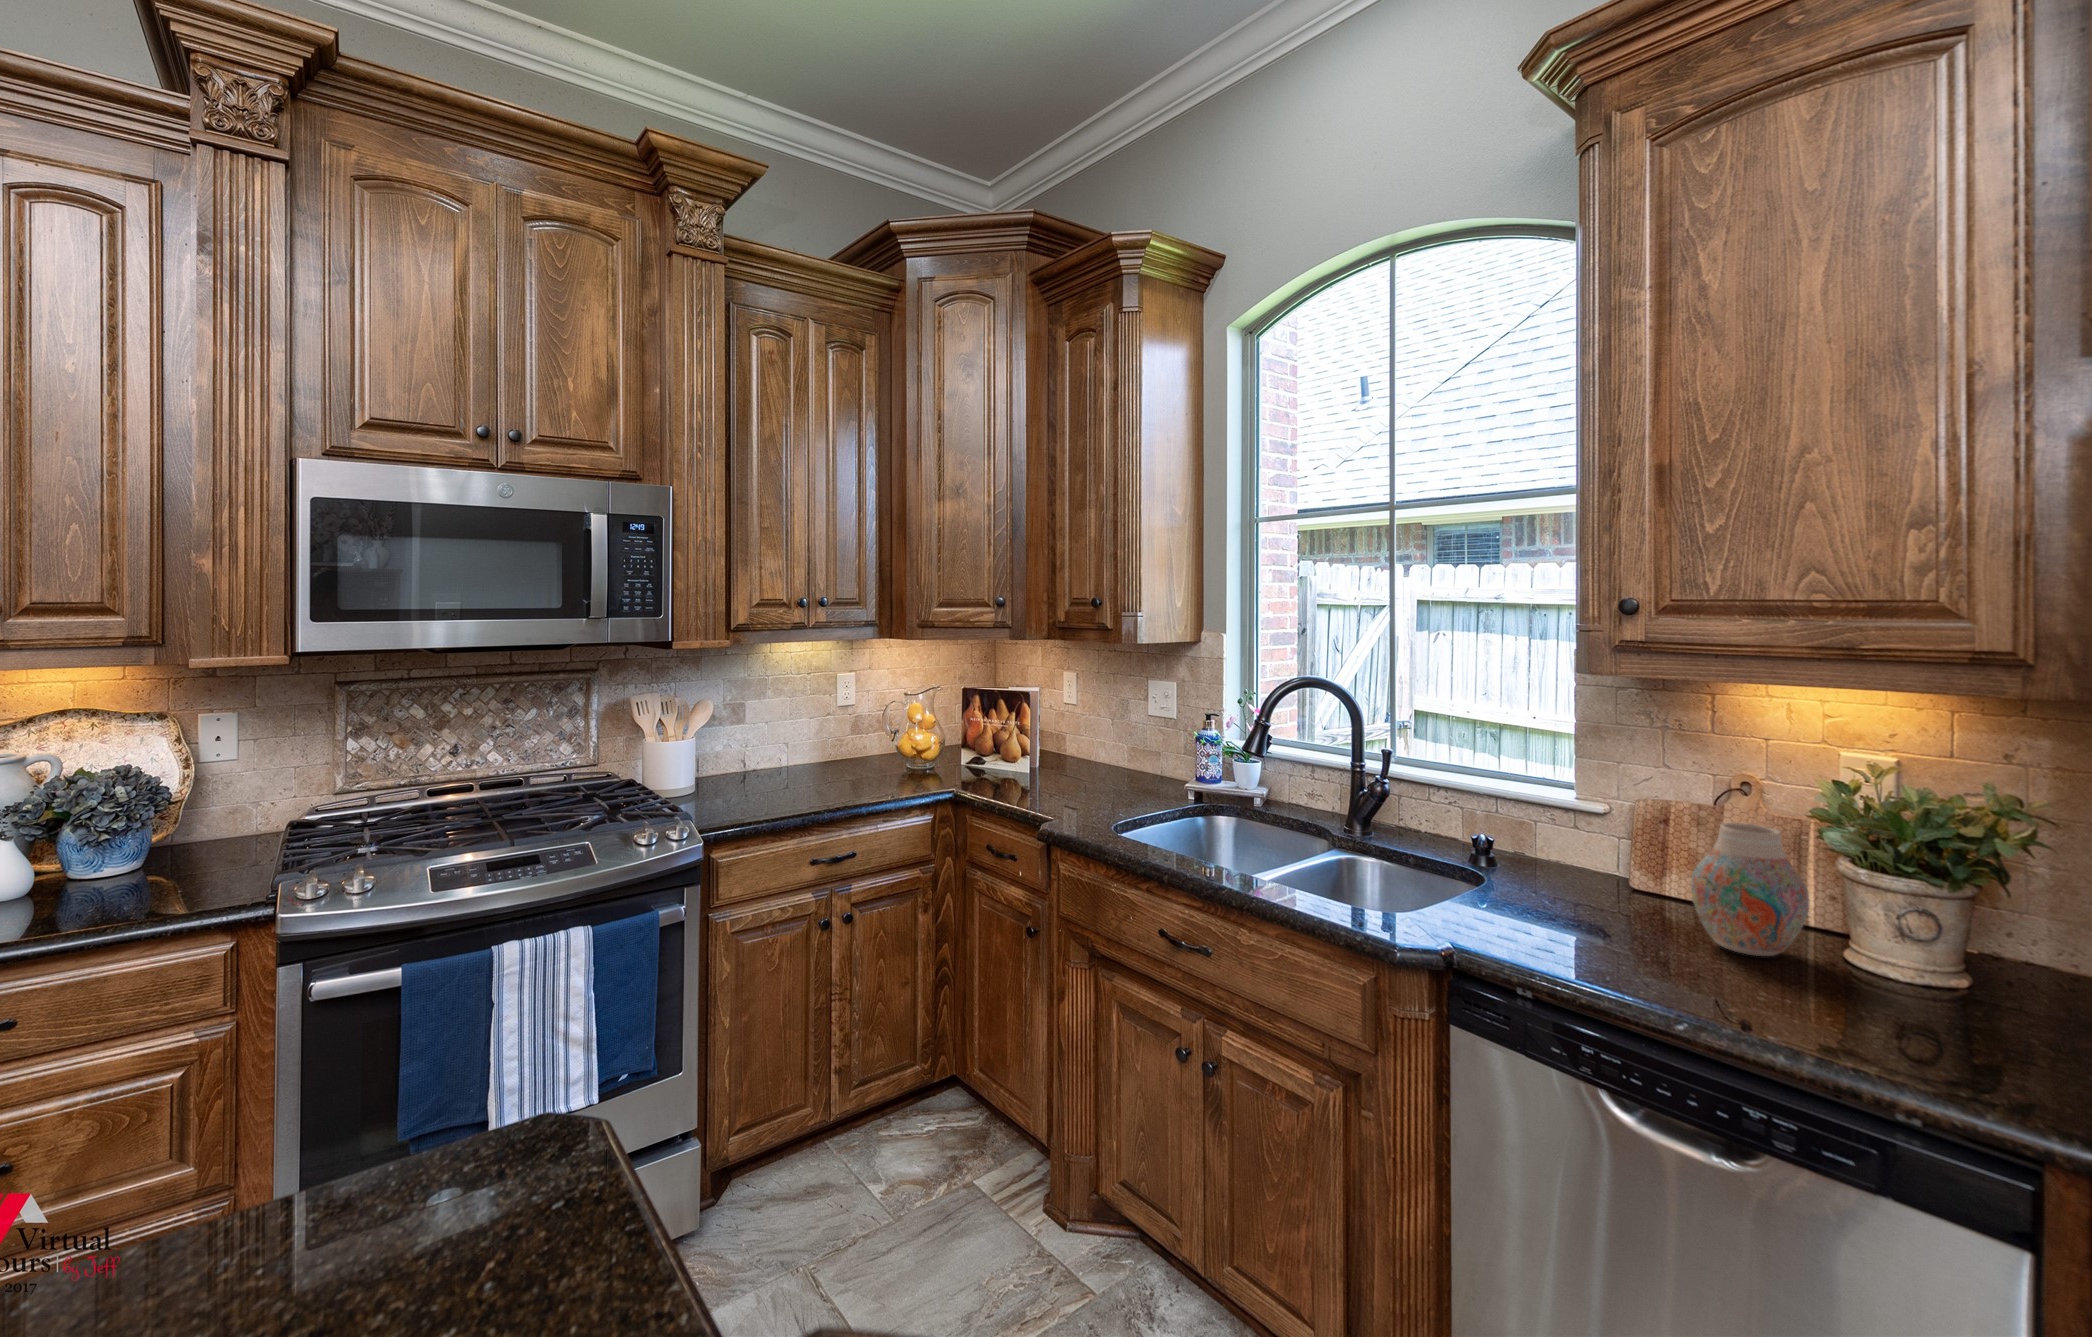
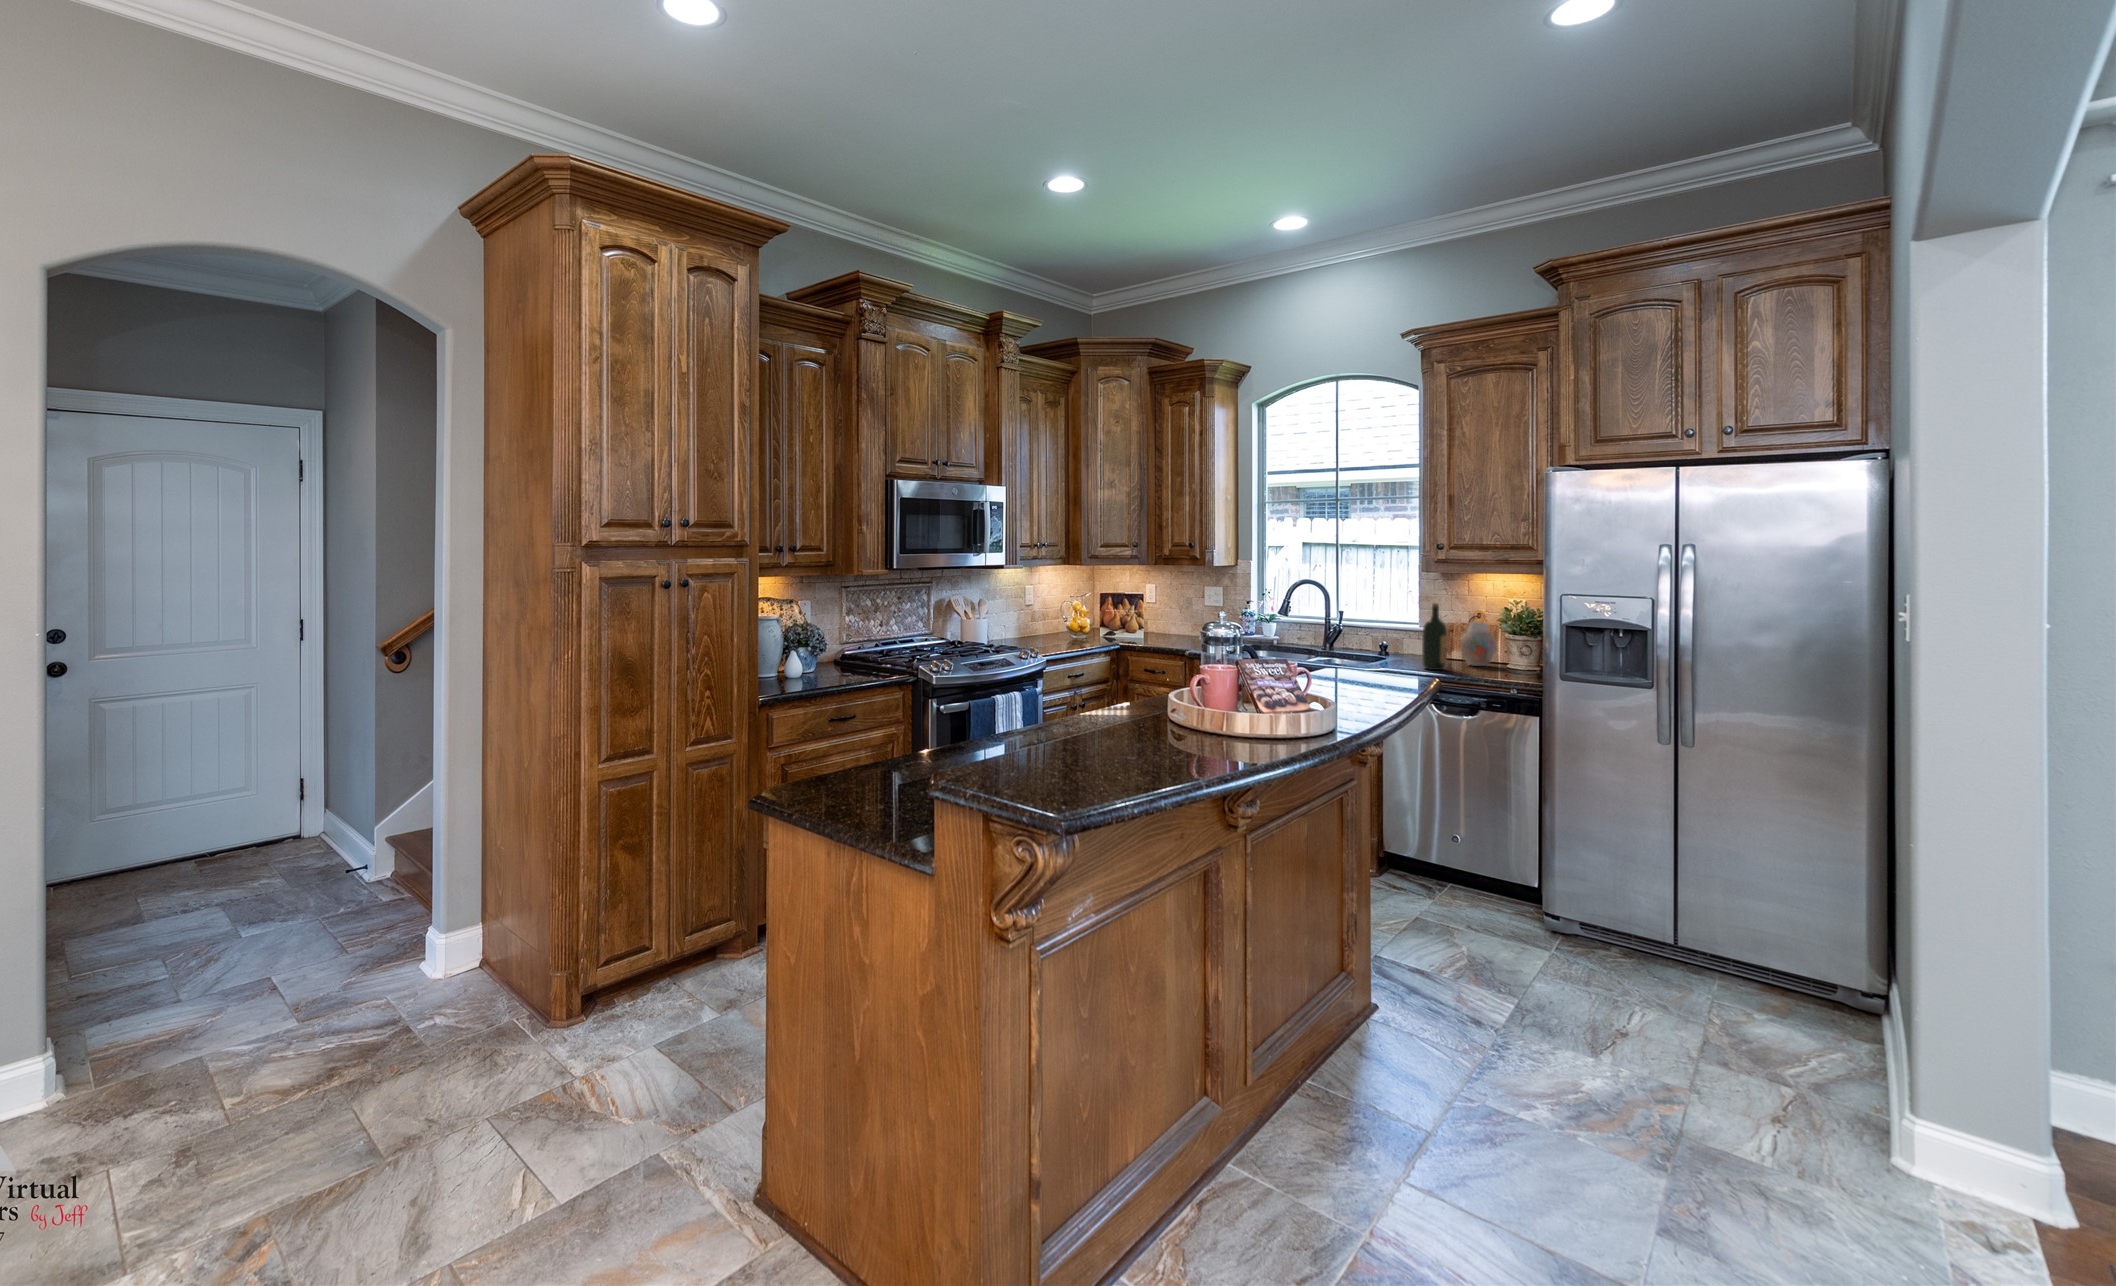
wine bottle: none [1572,774,1654,976] -> present [1422,603,1448,670]

